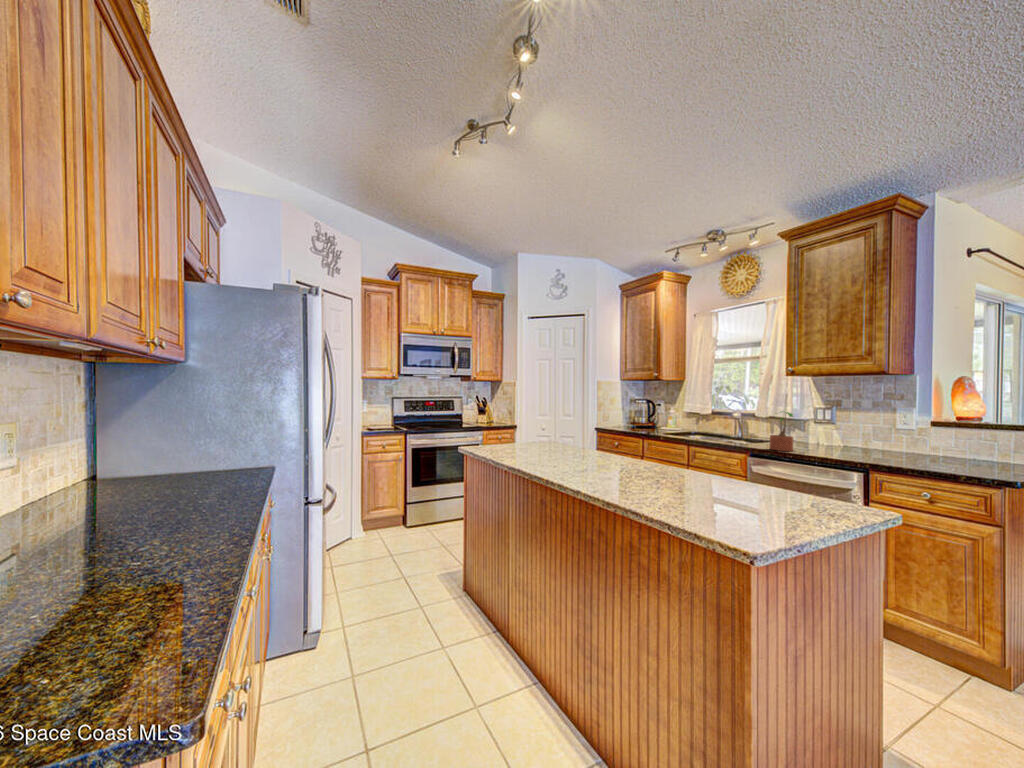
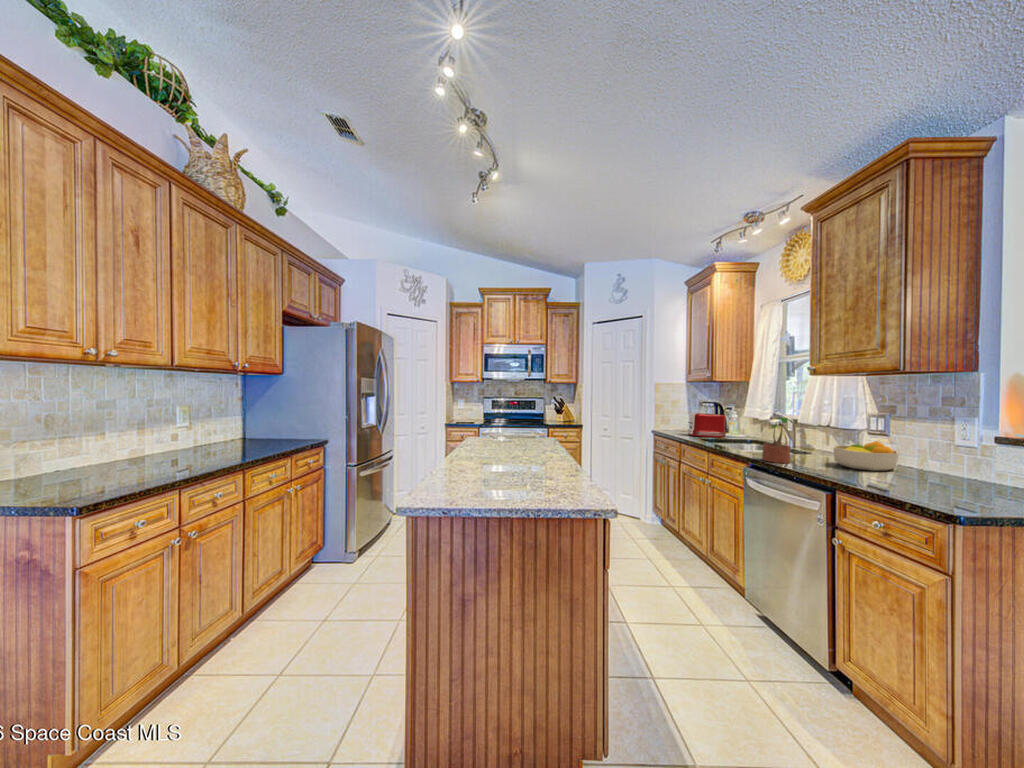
toaster: none [638,410,669,432] -> present [688,413,726,438]
fruit bowl: none [813,428,864,452] -> present [833,441,899,471]

